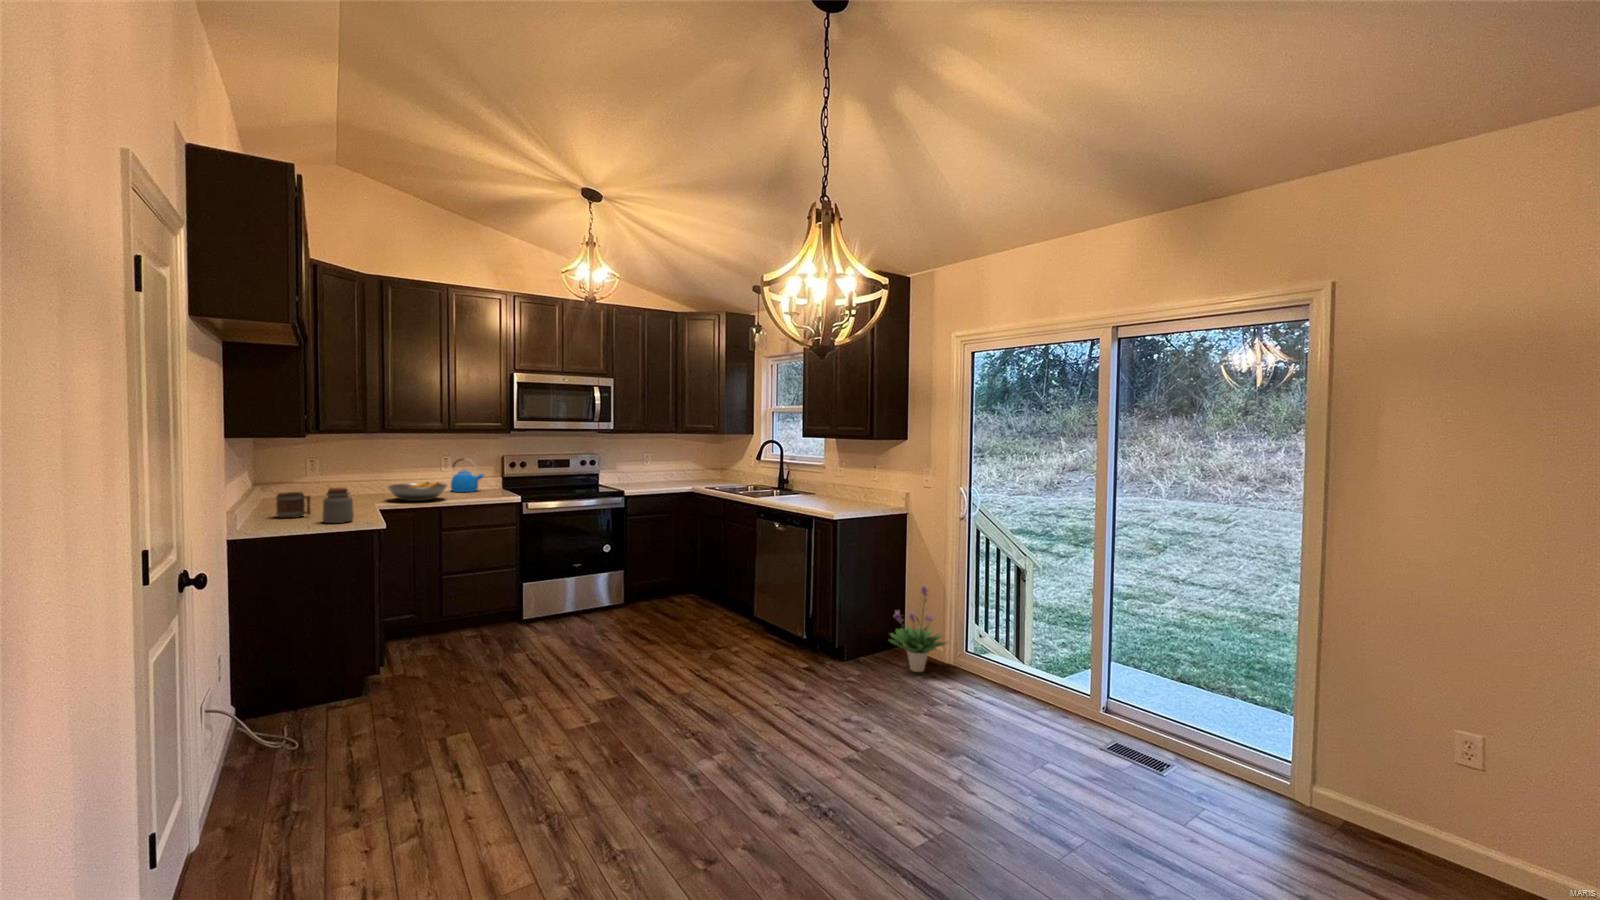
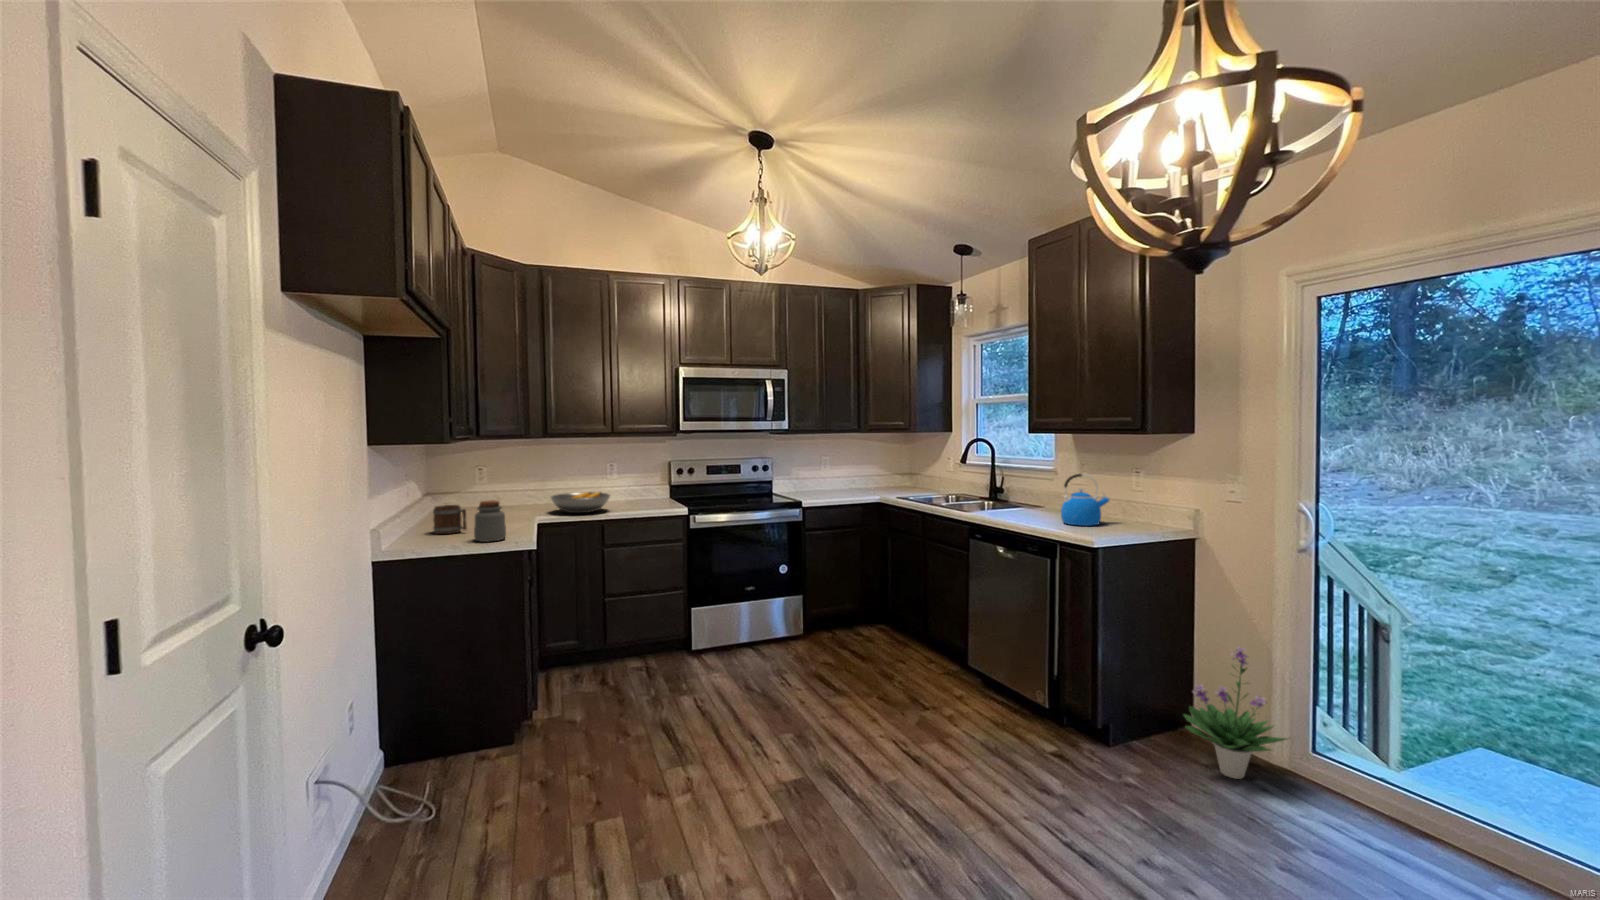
kettle: present [451,459,484,492] -> present [1061,474,1109,526]

